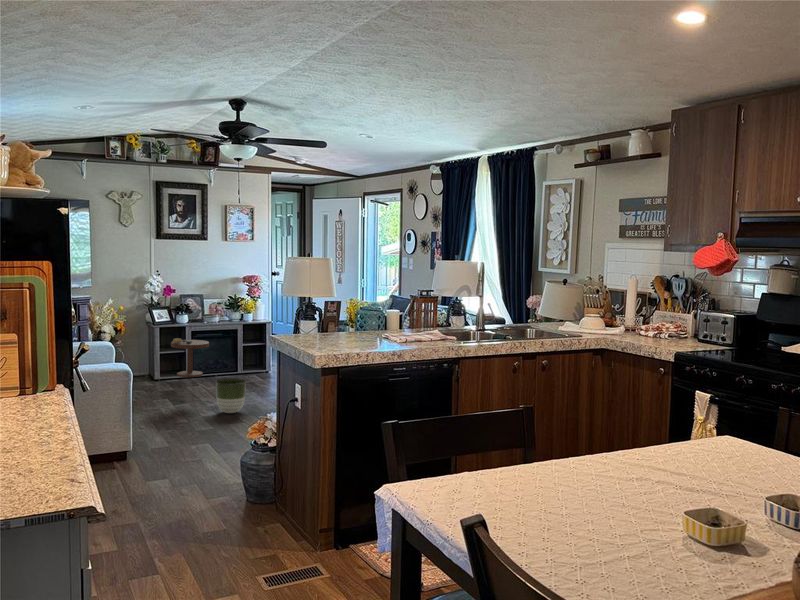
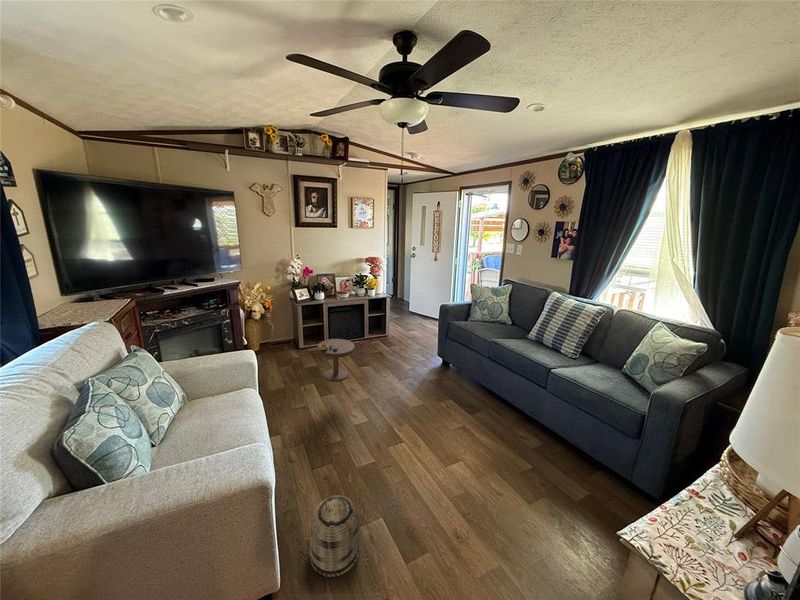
planter: present [216,378,246,413] -> none [365,383,395,422]
basket: none [153,400,192,456] -> present [309,495,360,577]

